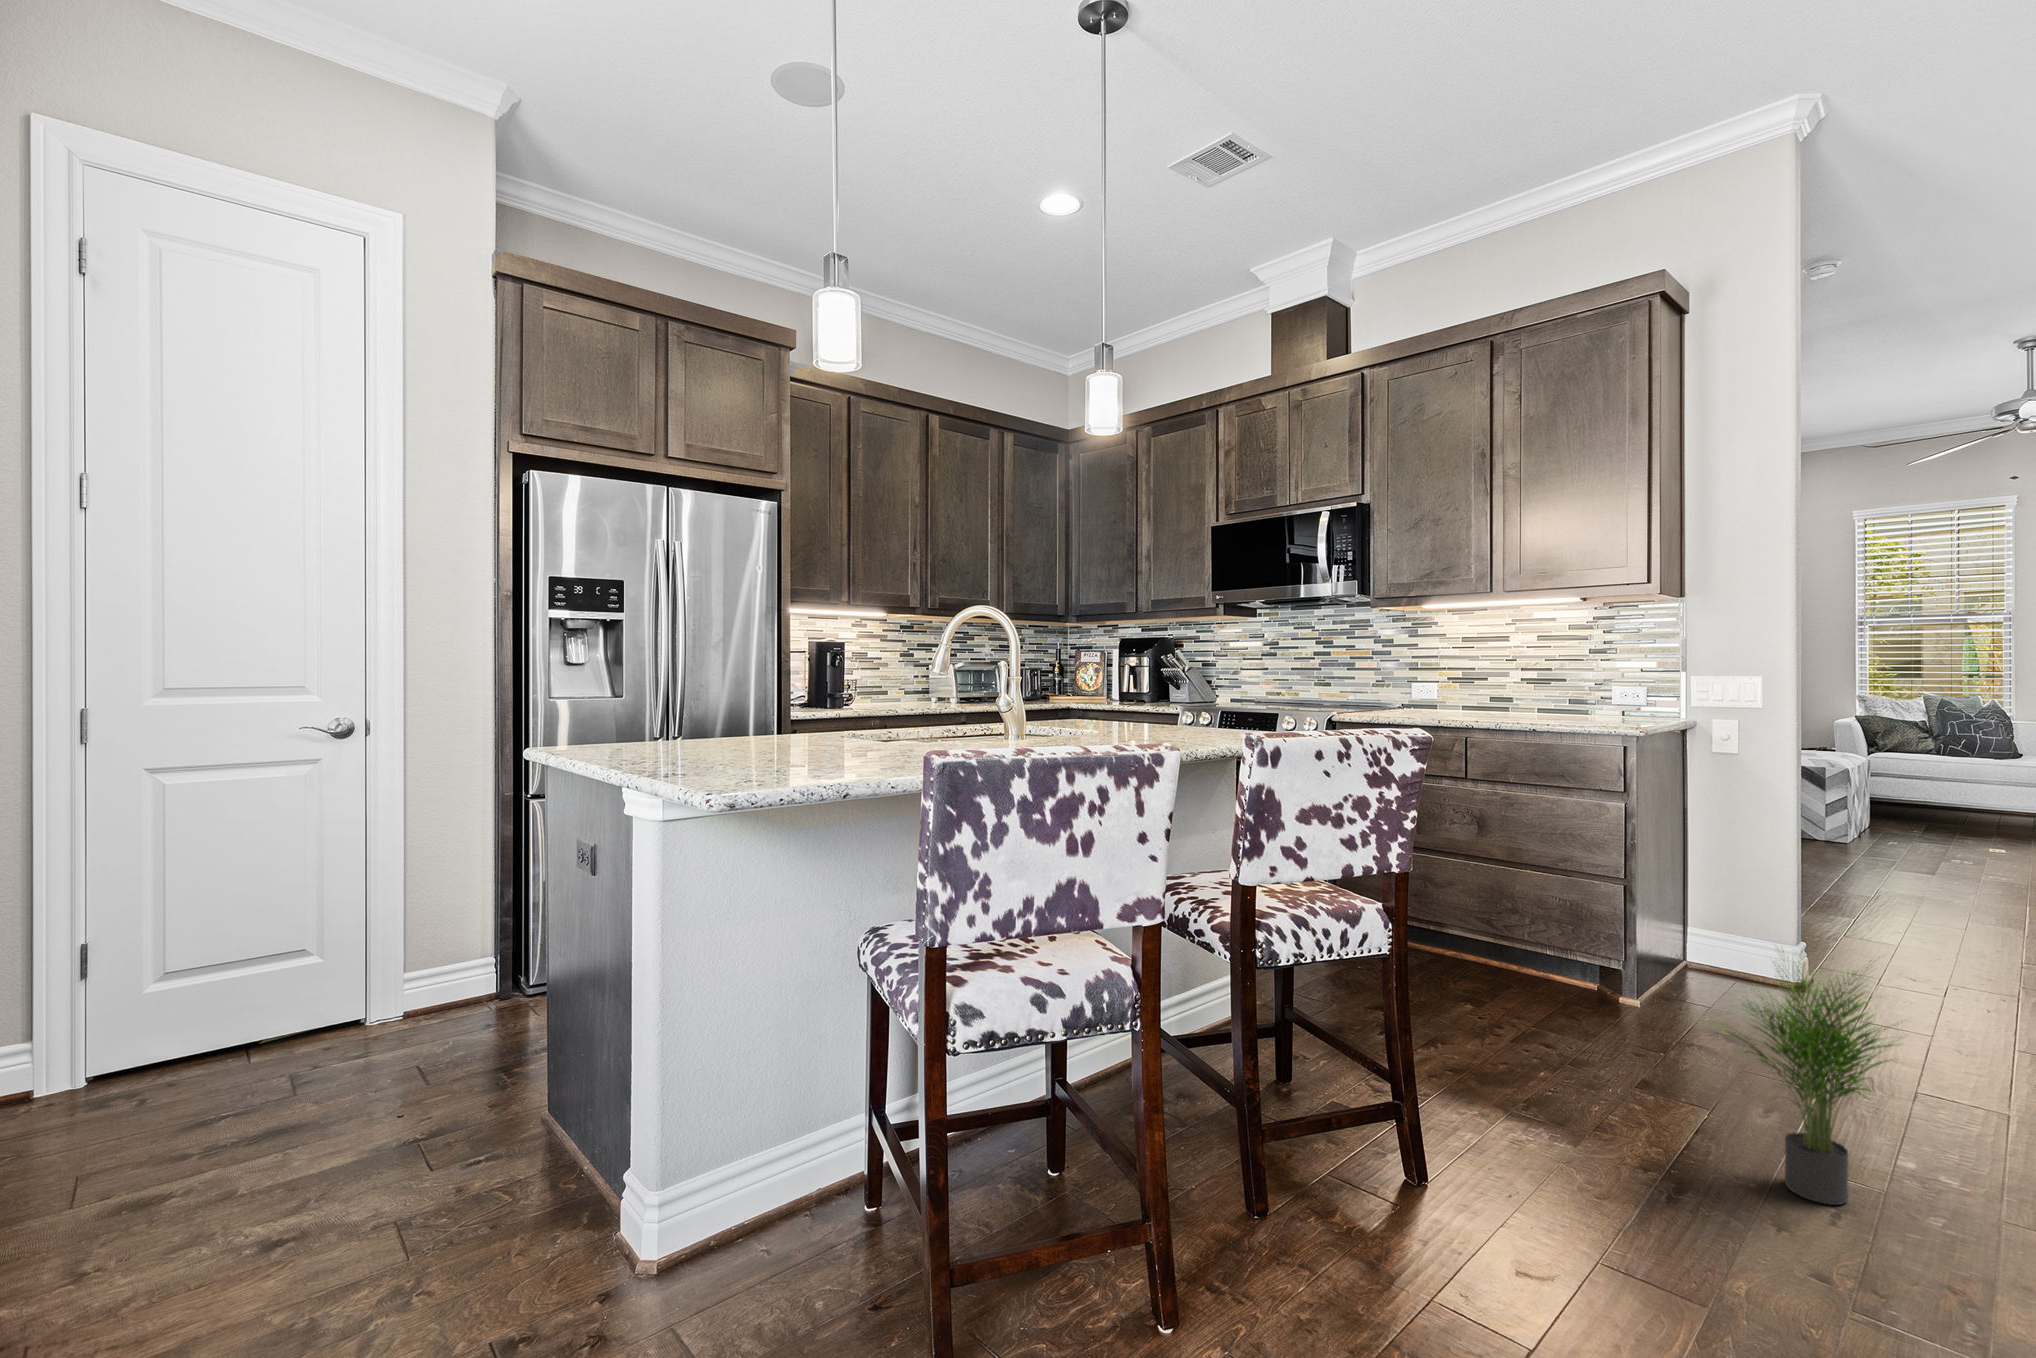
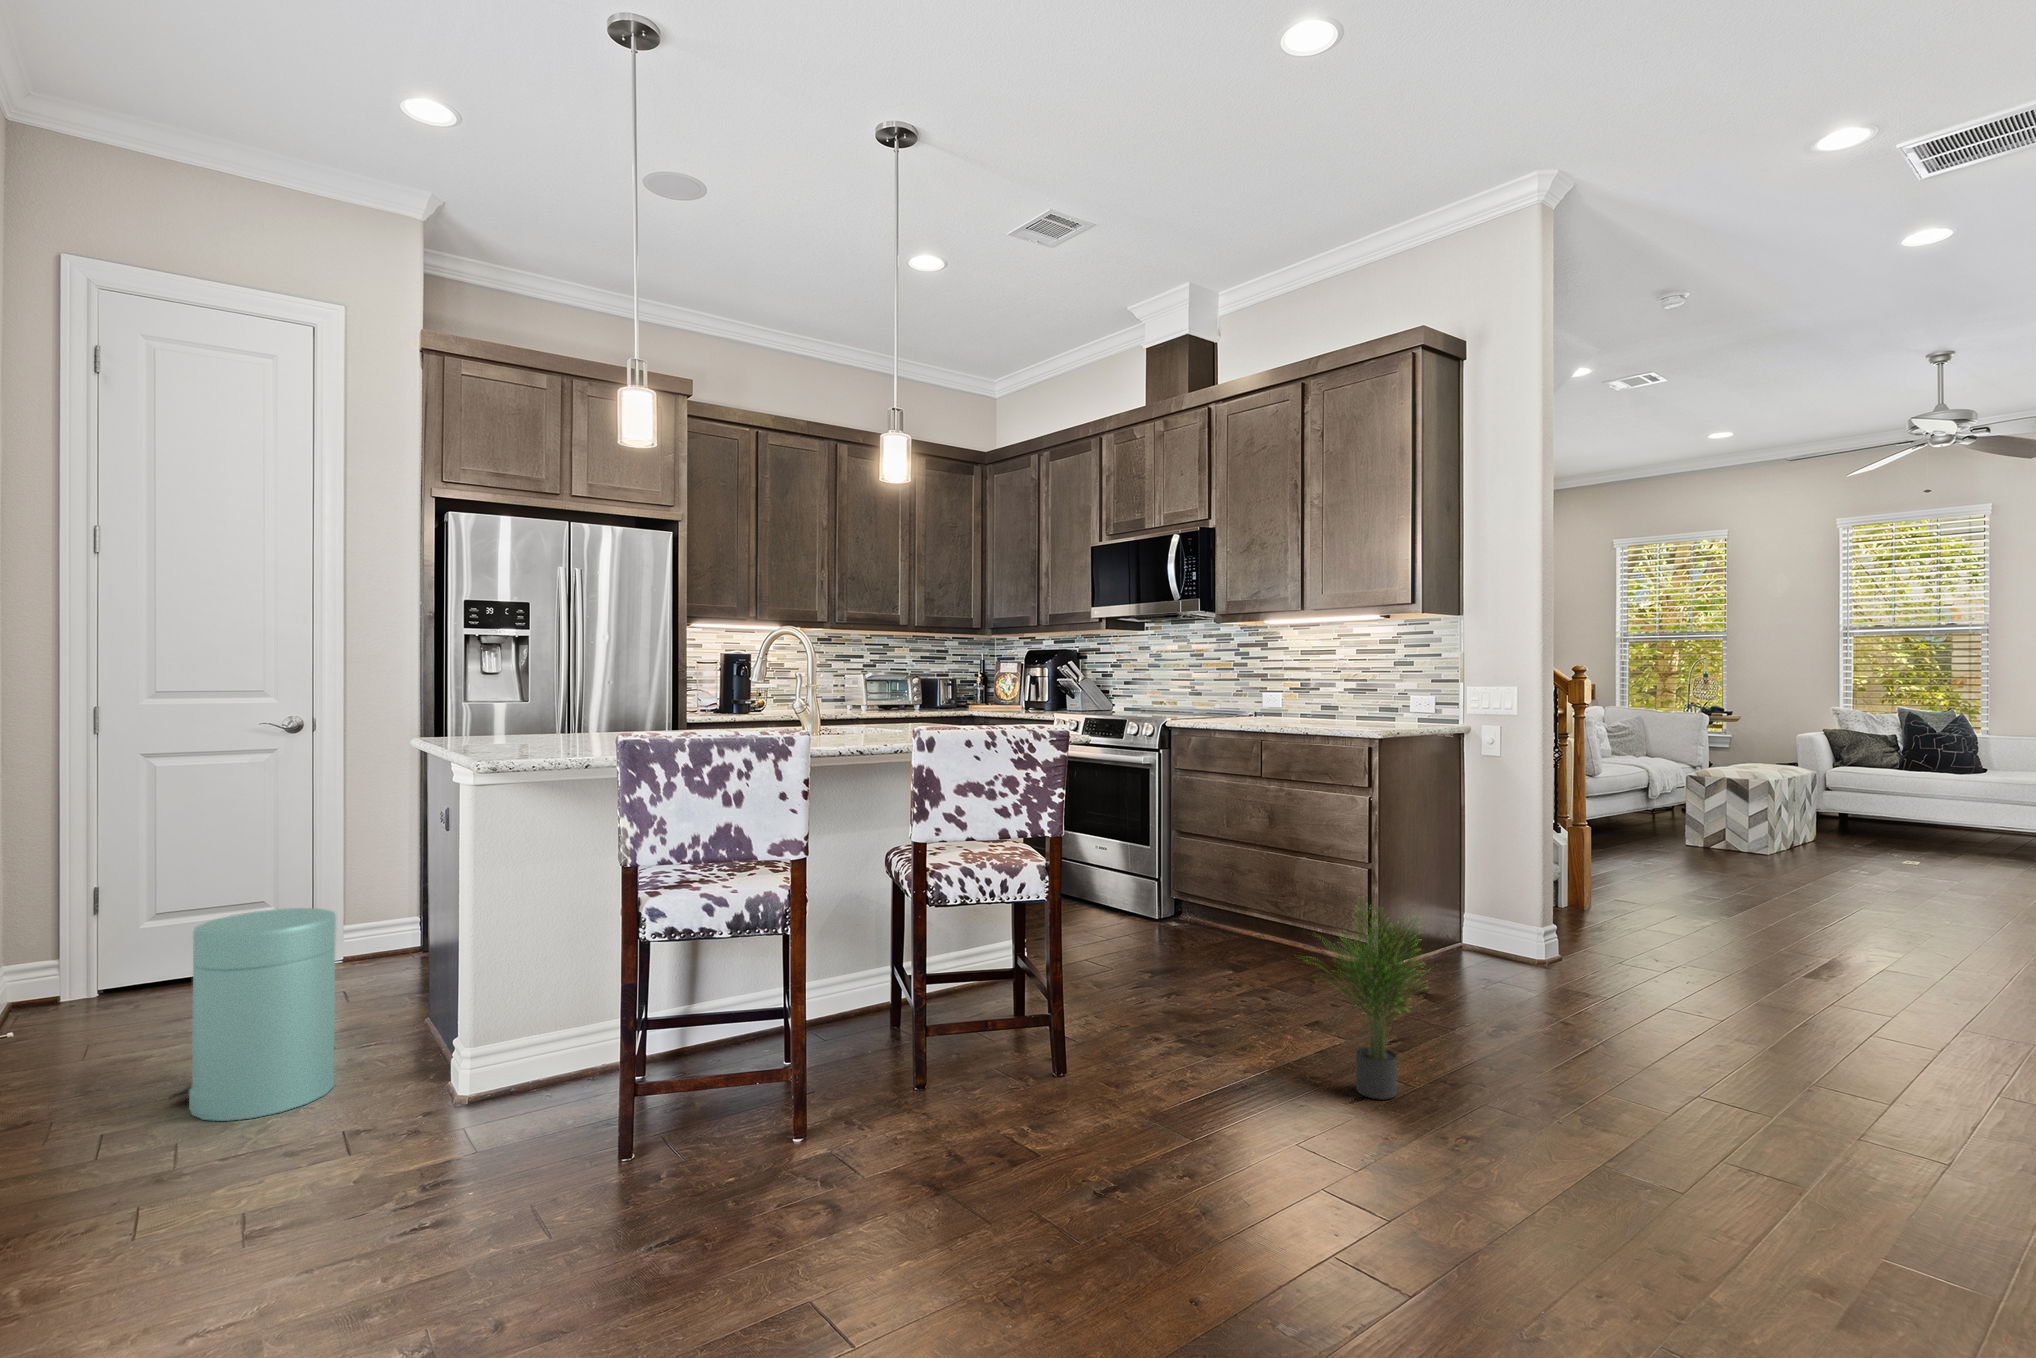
trash can: none [251,980,472,1292] -> present [169,908,336,1121]

